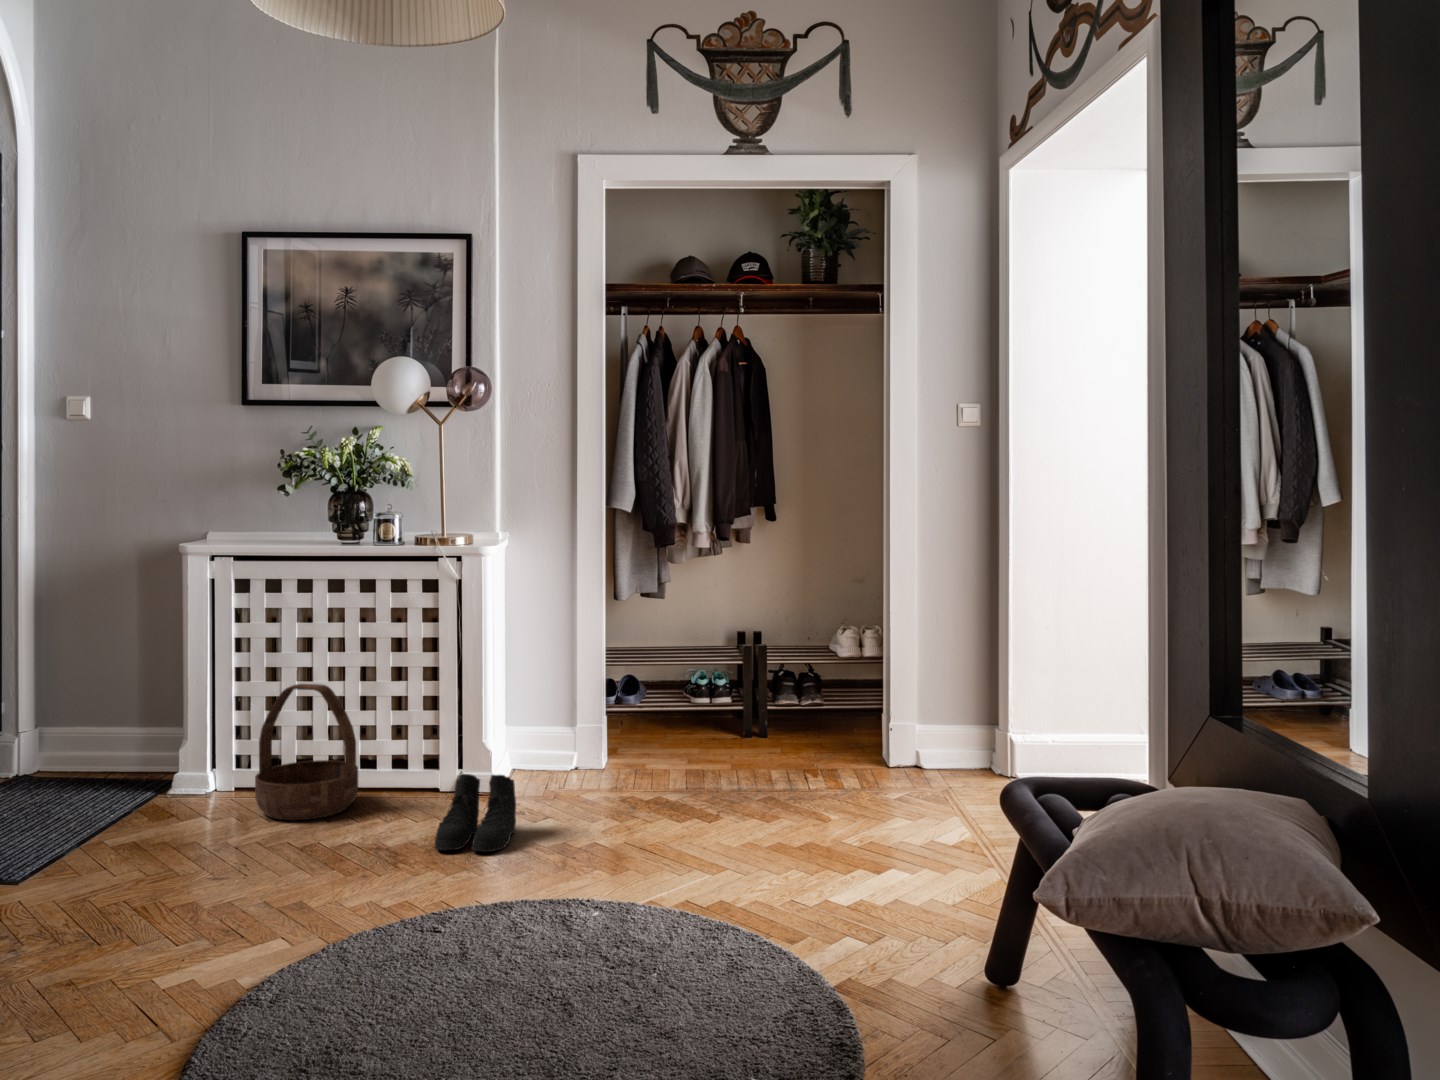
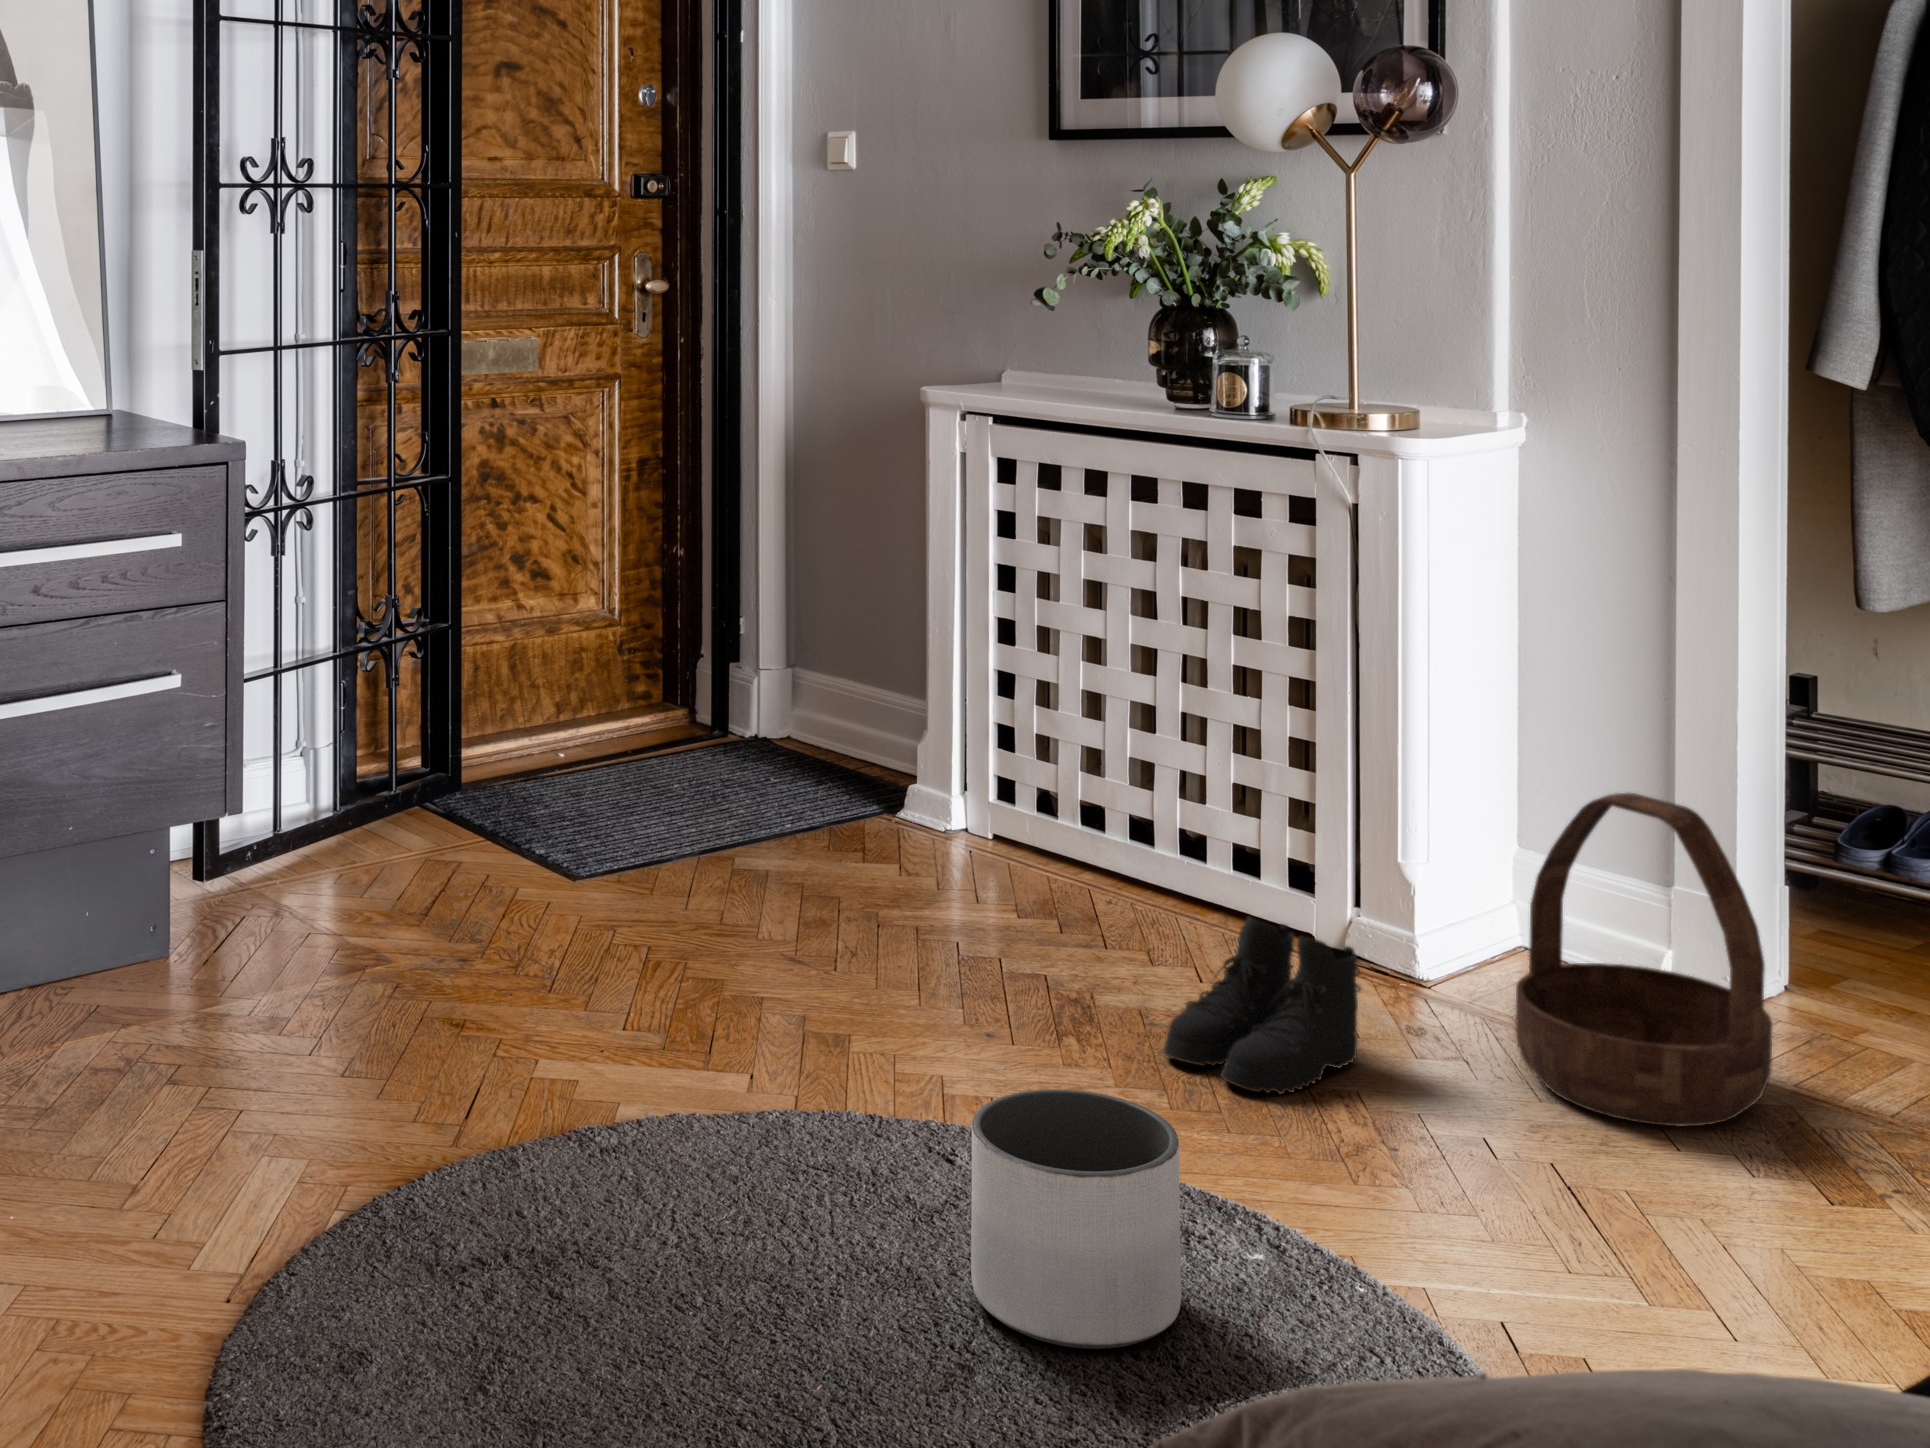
basket: present [255,684,358,820] -> present [1515,793,1773,1126]
planter: none [472,844,577,971] -> present [971,1089,1181,1349]

